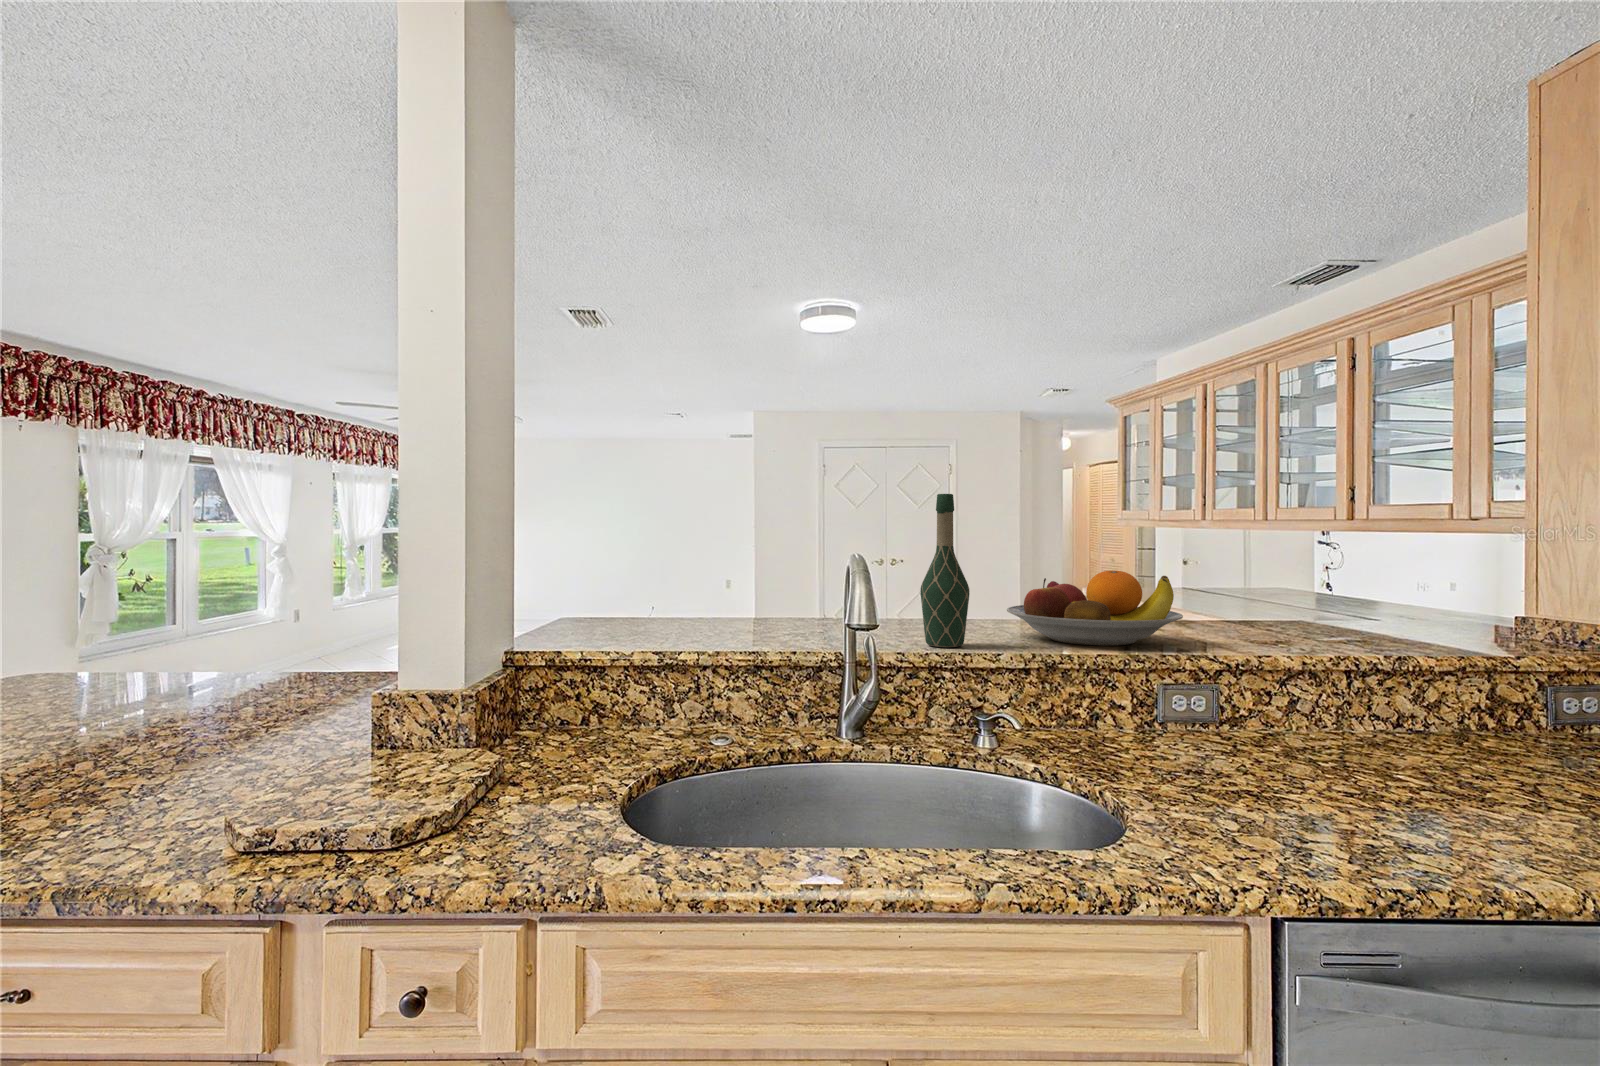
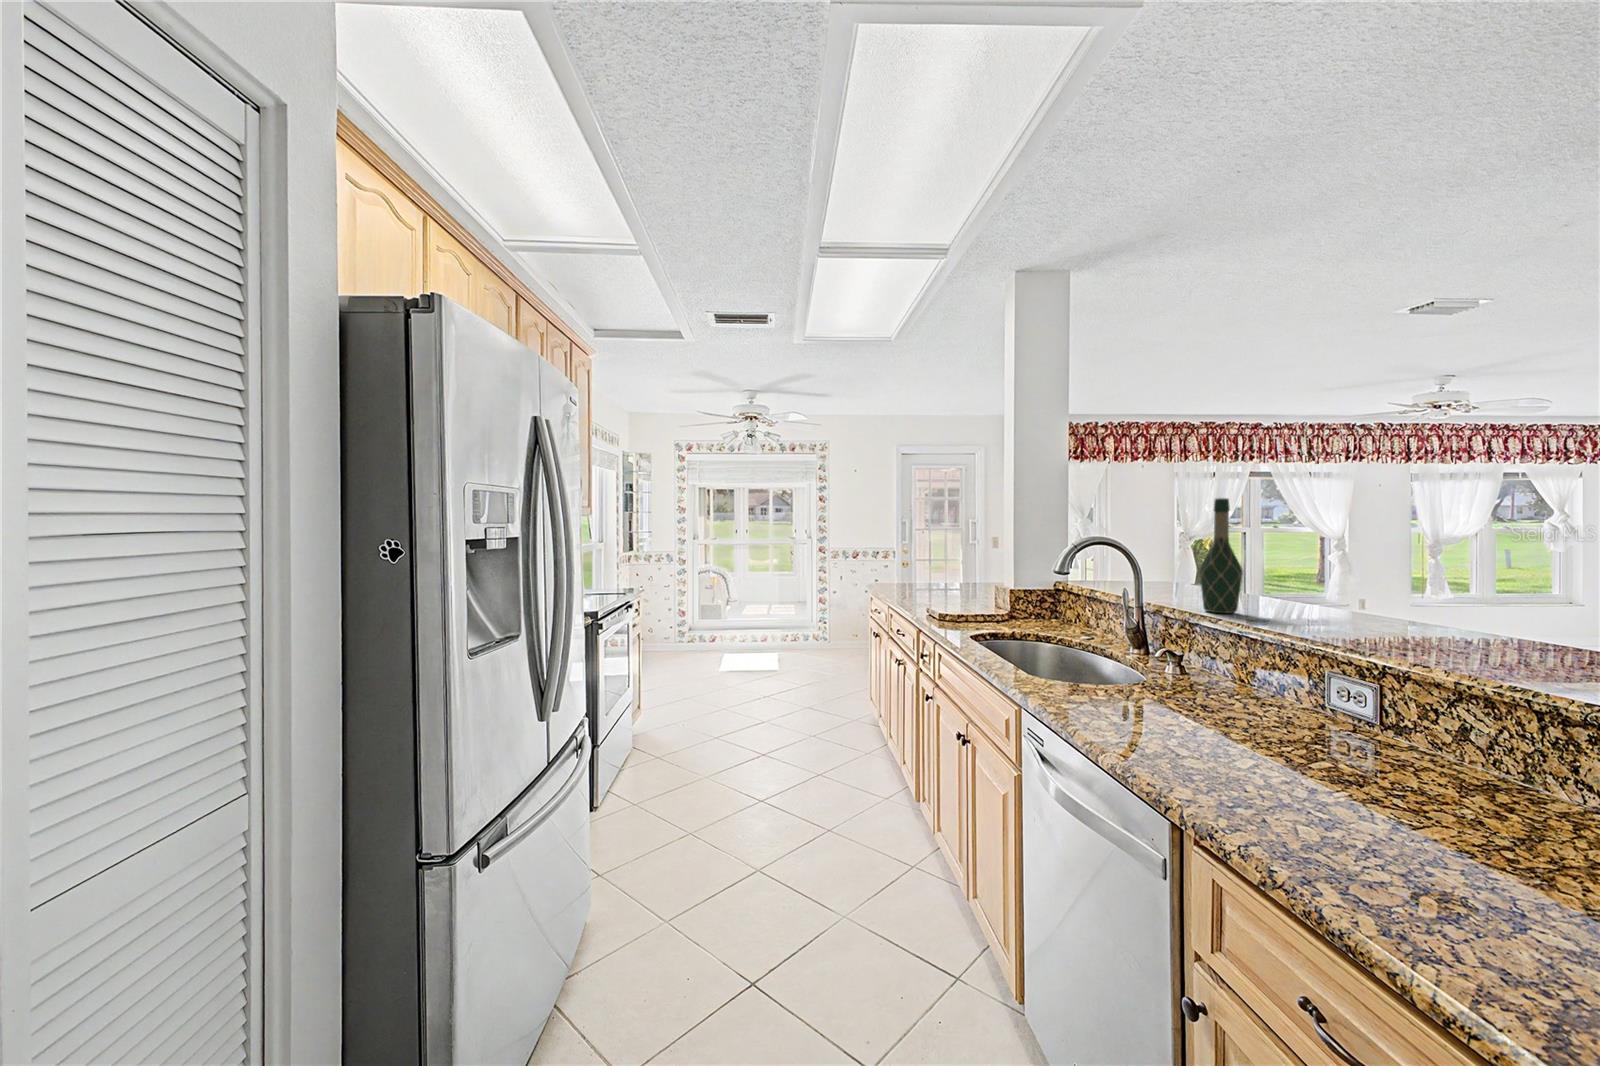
fruit bowl: present [1007,570,1183,646] -> none [1283,568,1508,644]

